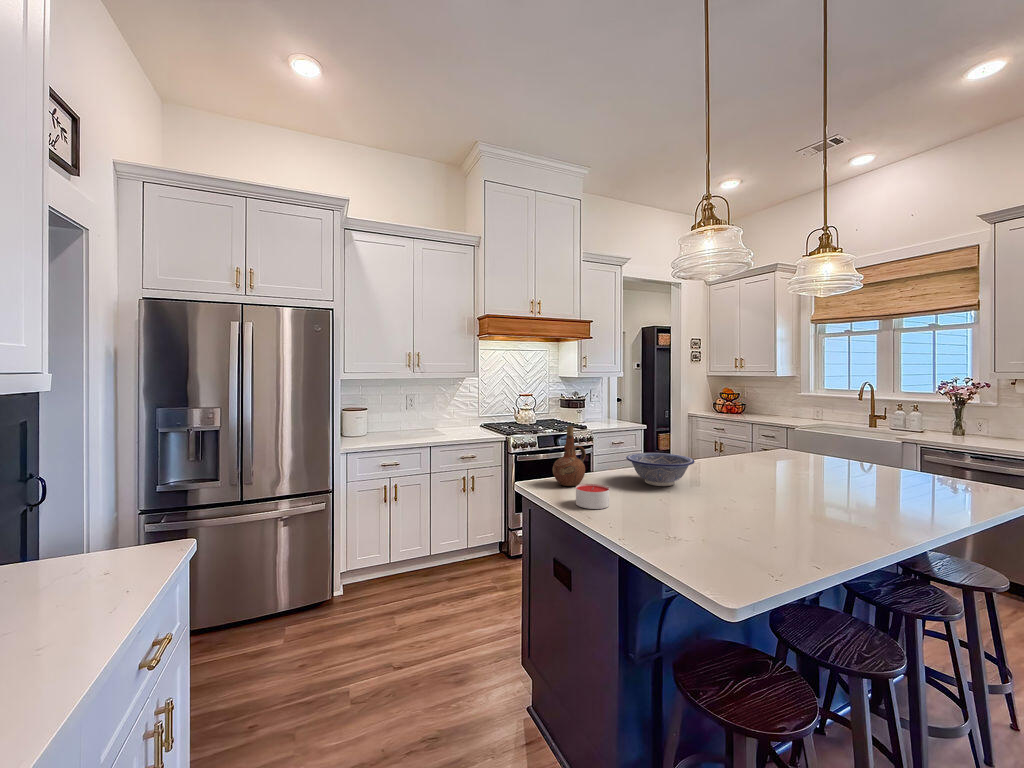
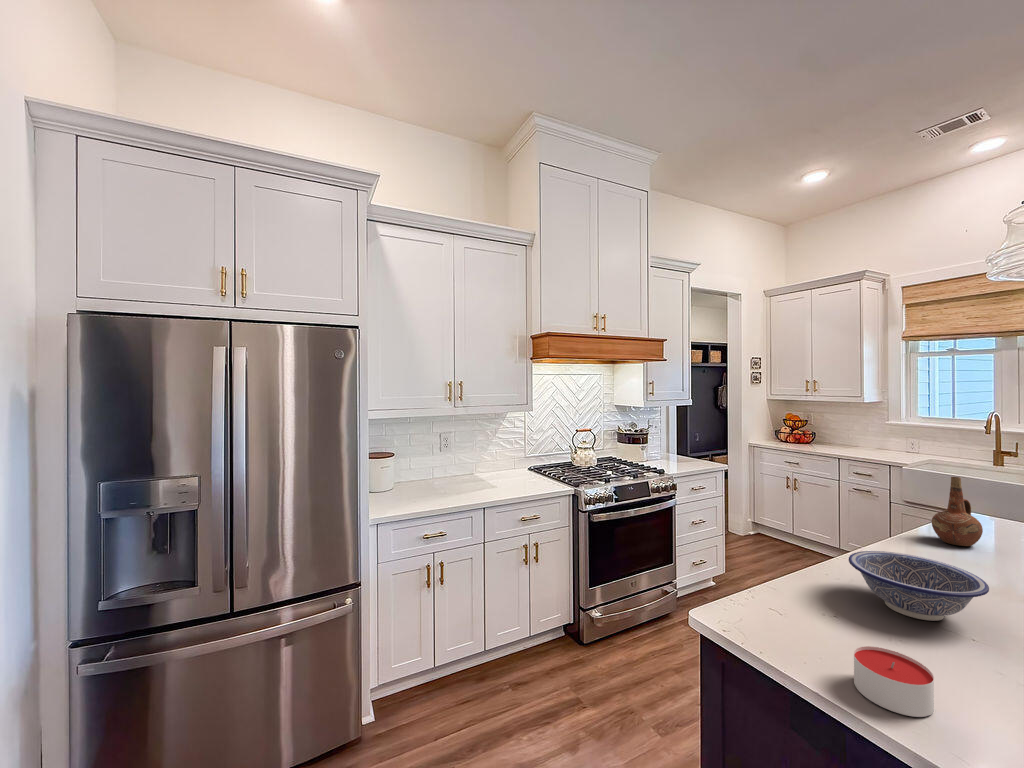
ceramic pitcher: present [553,426,586,486] -> present [931,477,983,546]

